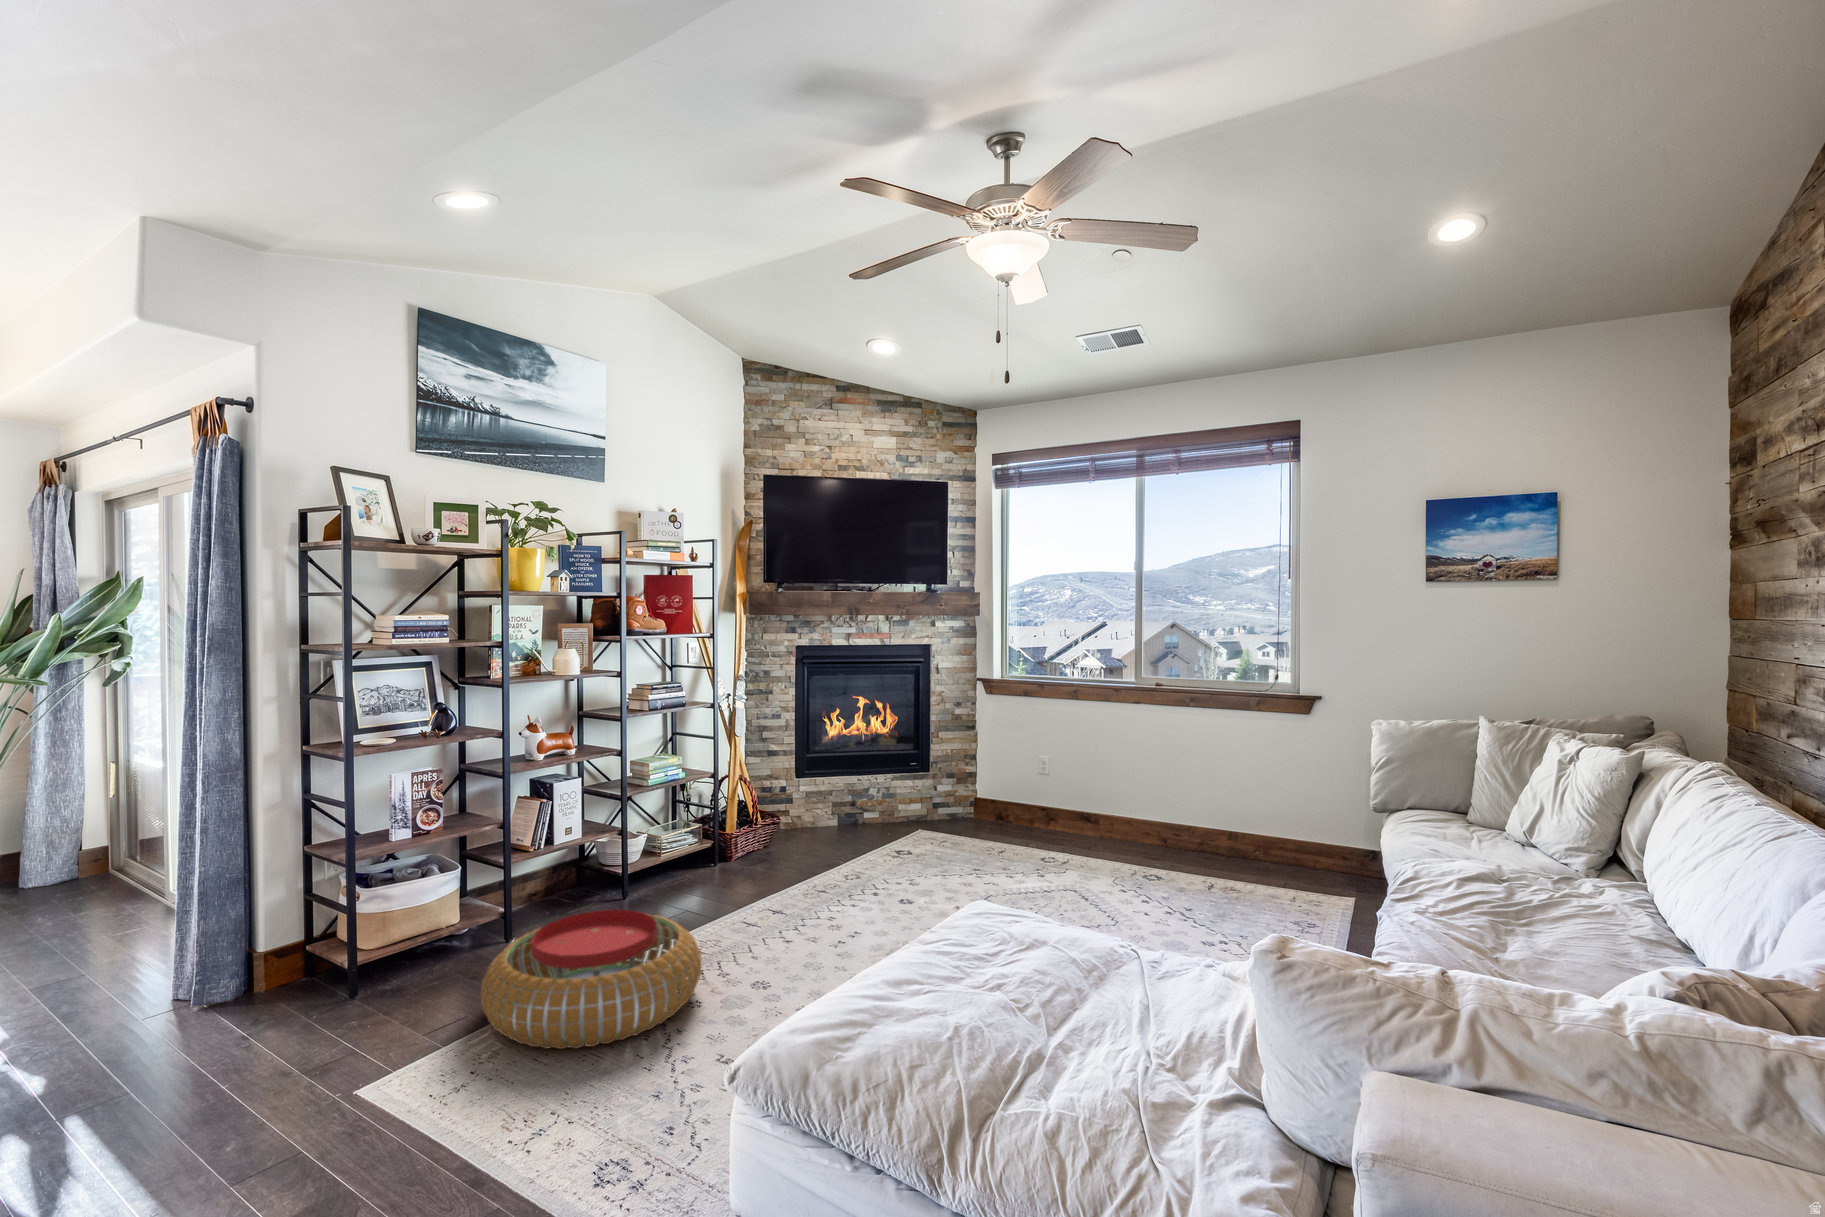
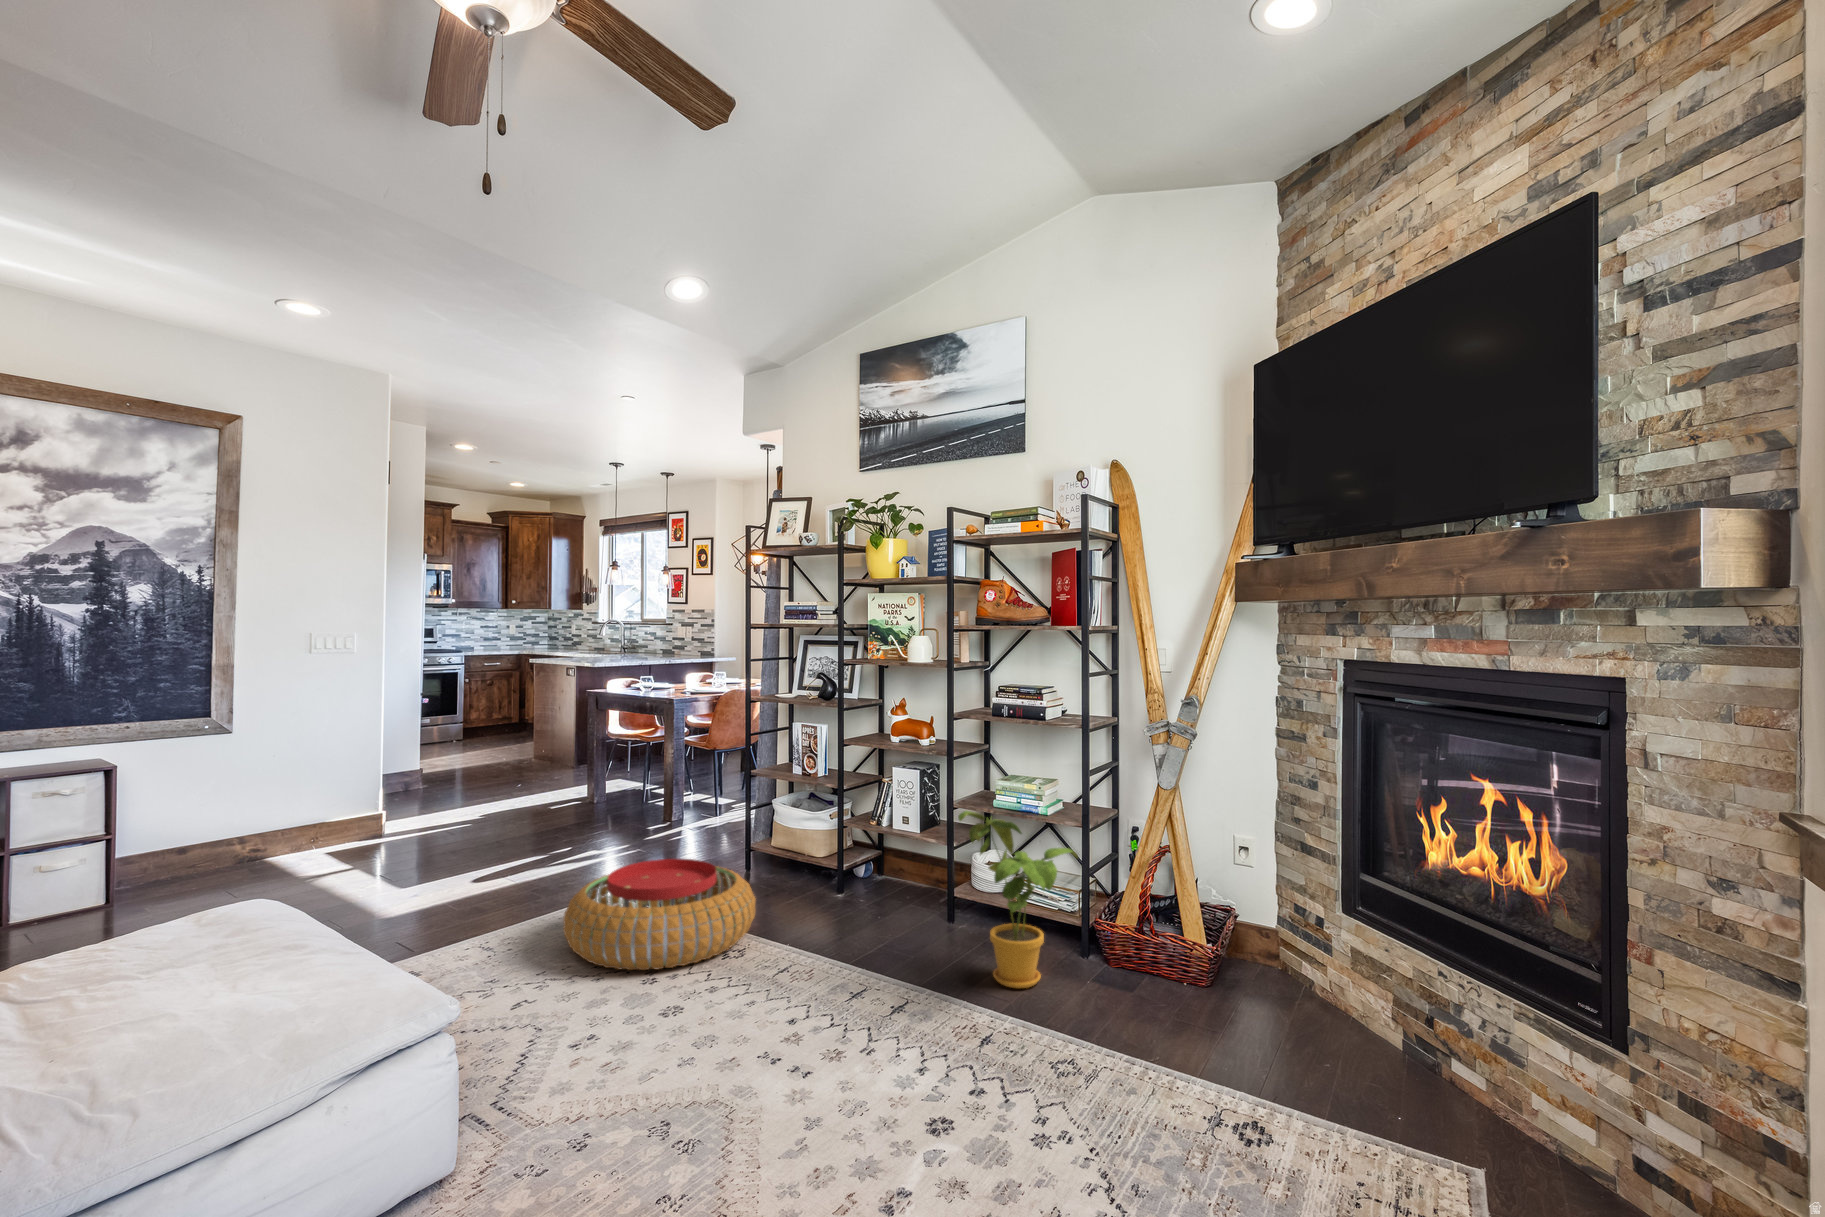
house plant: none [700,774,777,886] -> present [958,811,1078,988]

